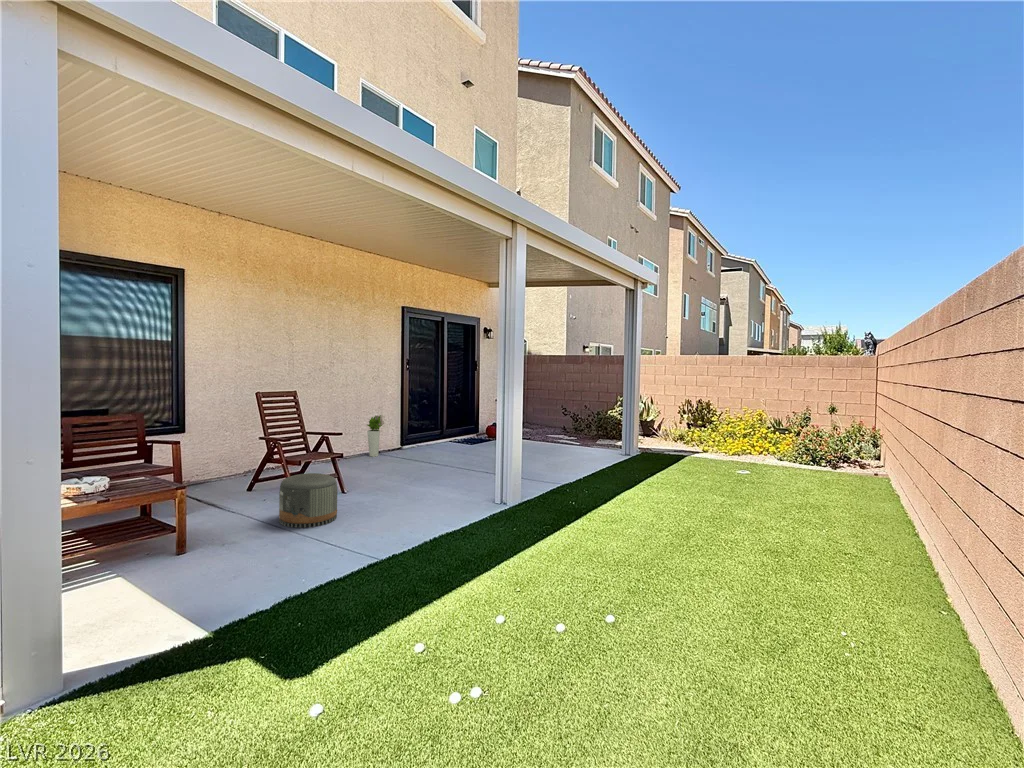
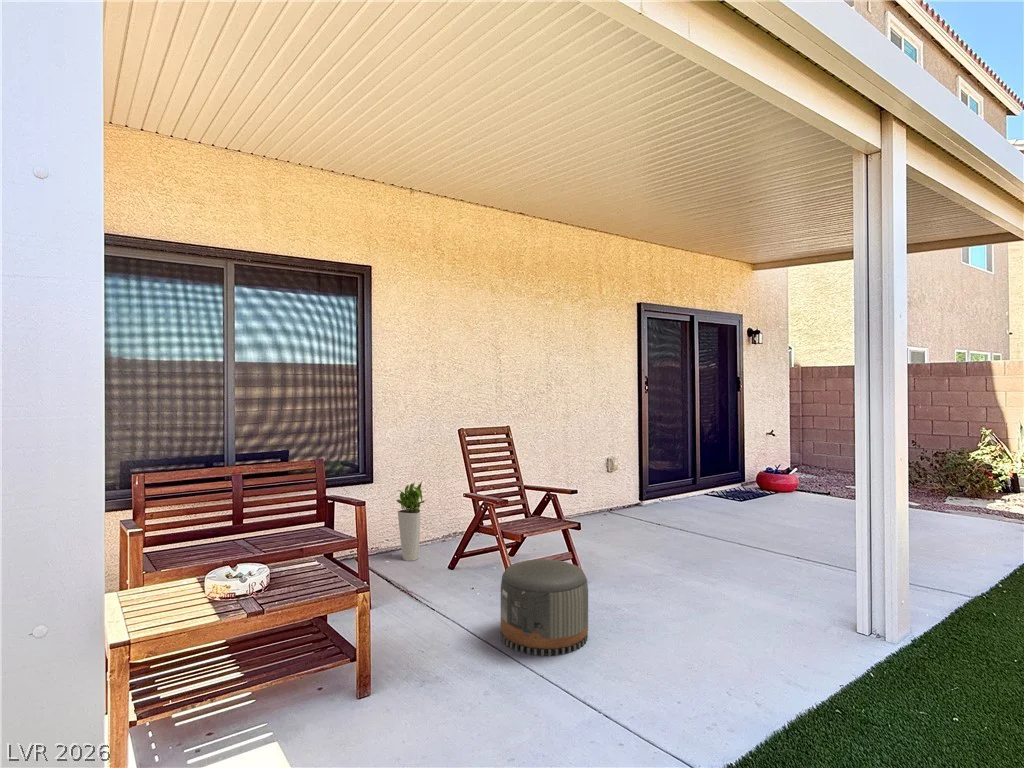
planter: present [367,416,382,457] -> present [396,482,424,561]

